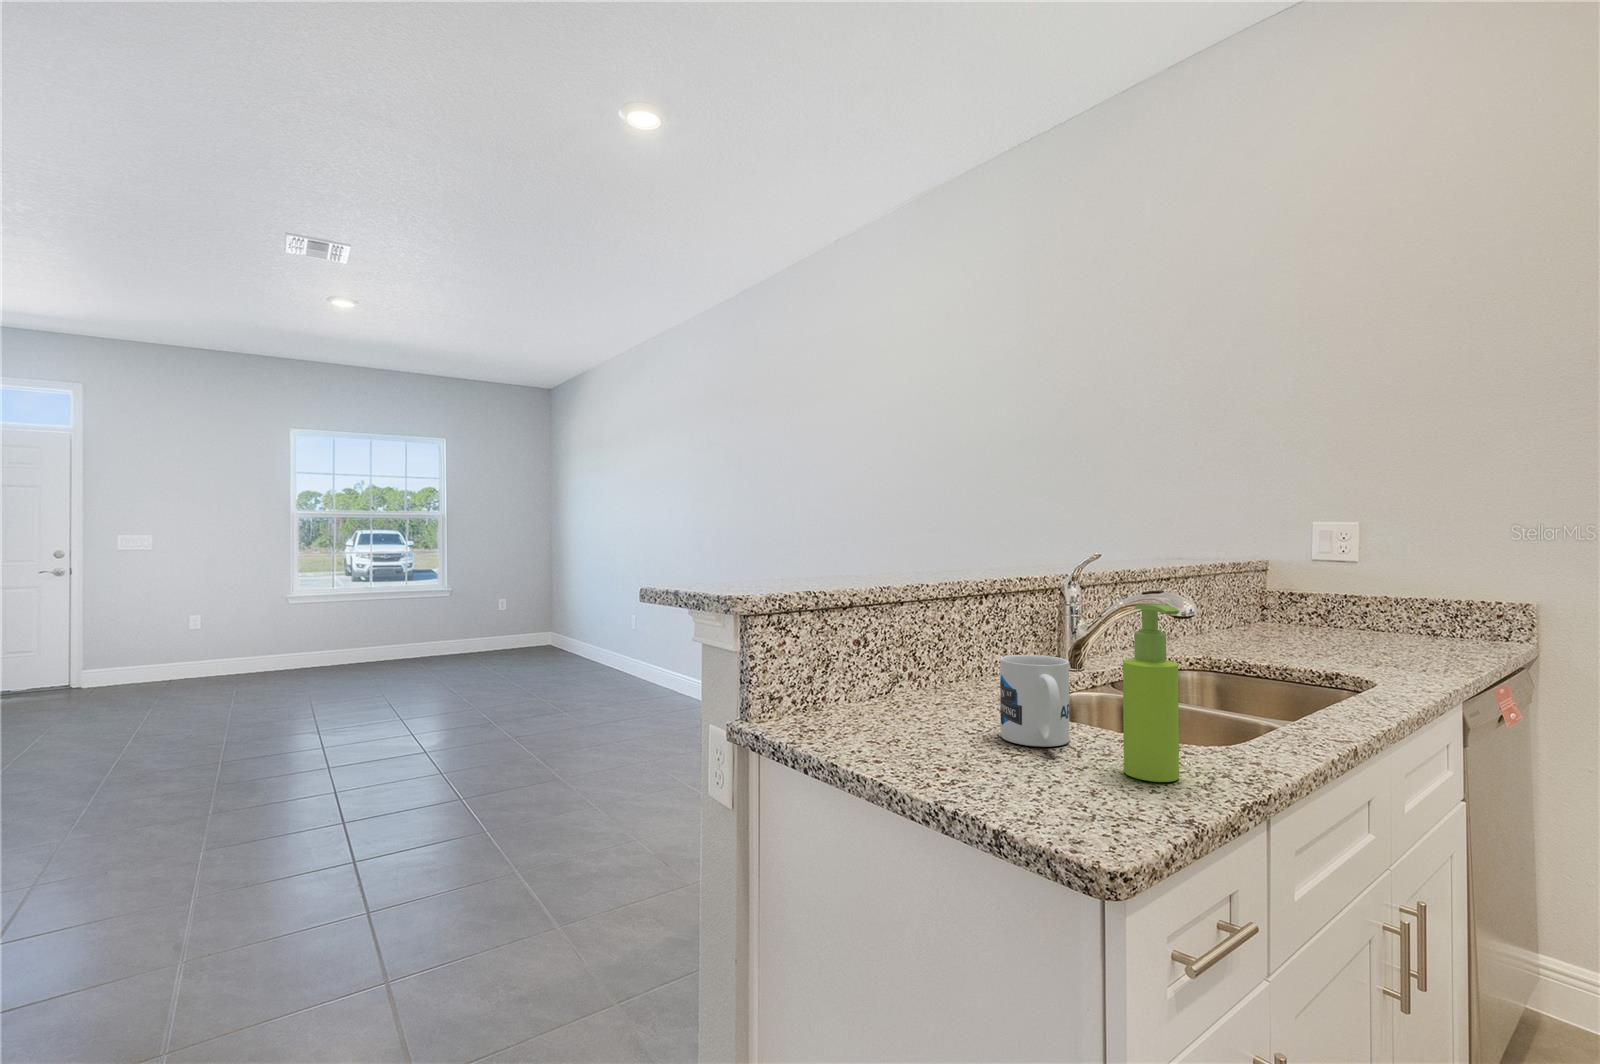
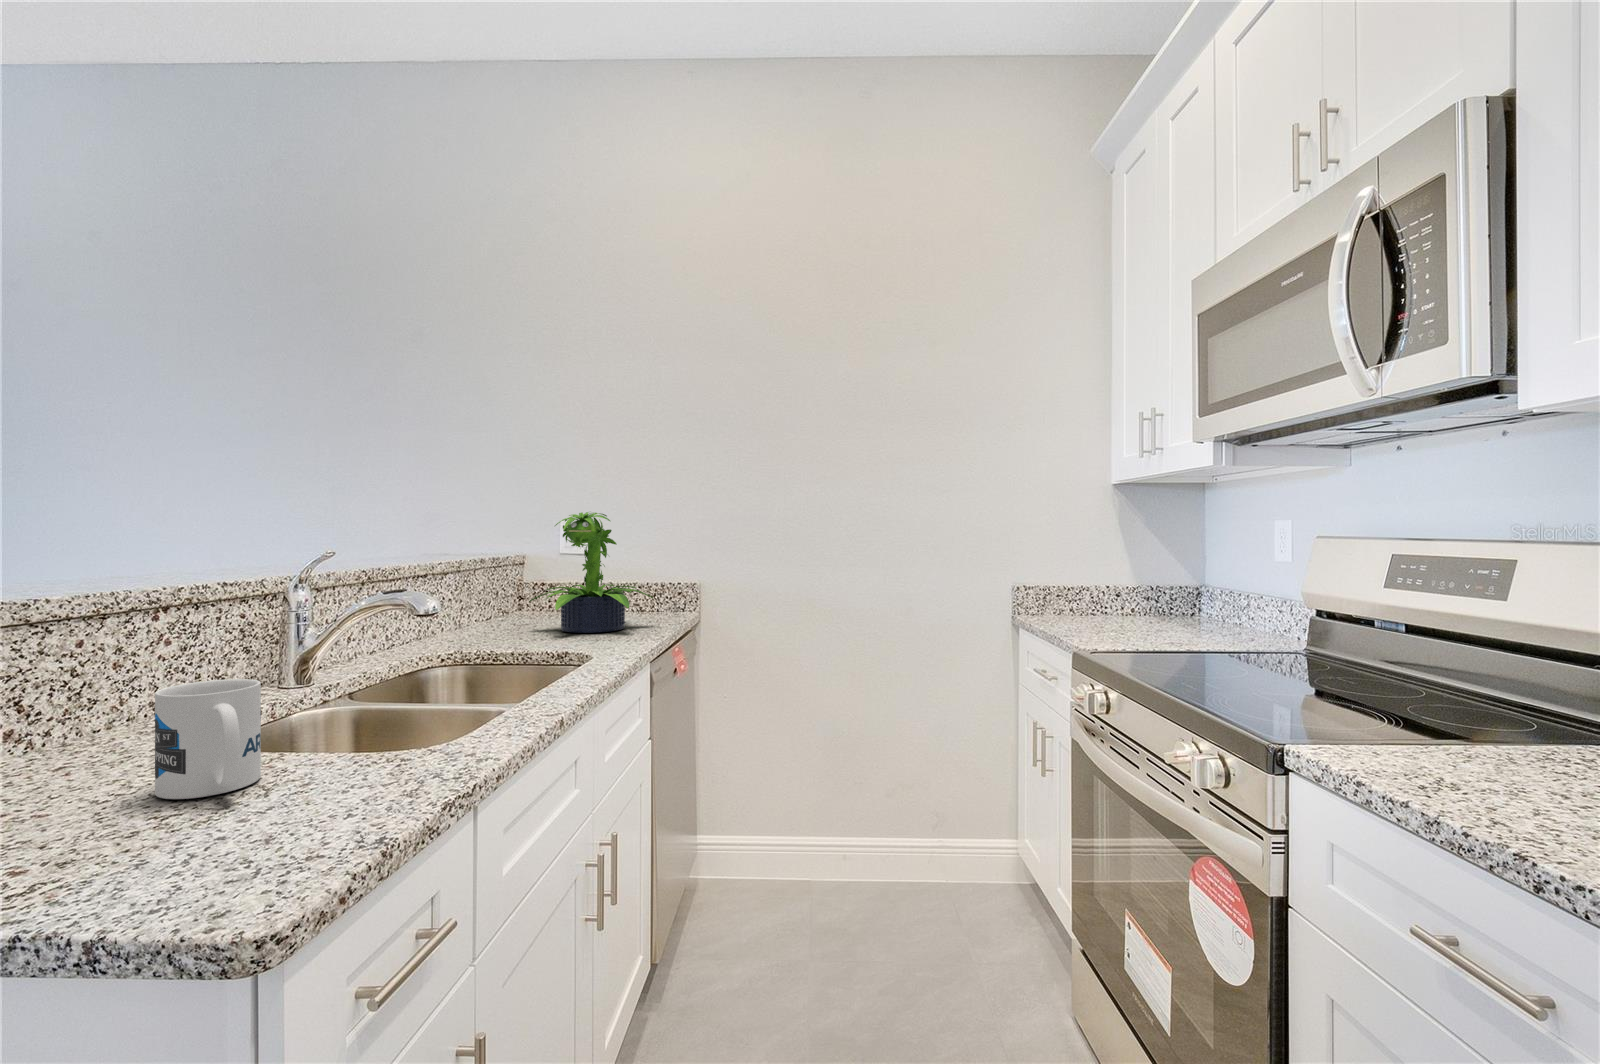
potted plant: none [1282,512,1460,656] -> present [529,512,653,633]
soap dispenser: present [1123,604,1180,782] -> none [320,607,384,805]

